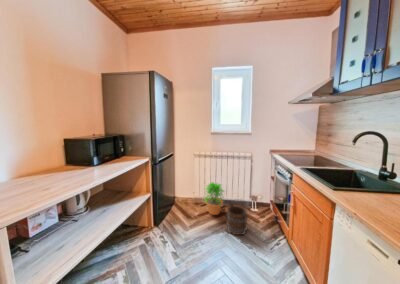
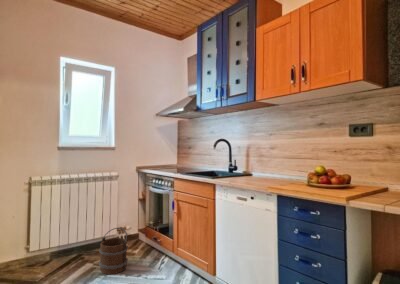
potted plant: present [204,182,224,215] -> none [49,217,91,268]

